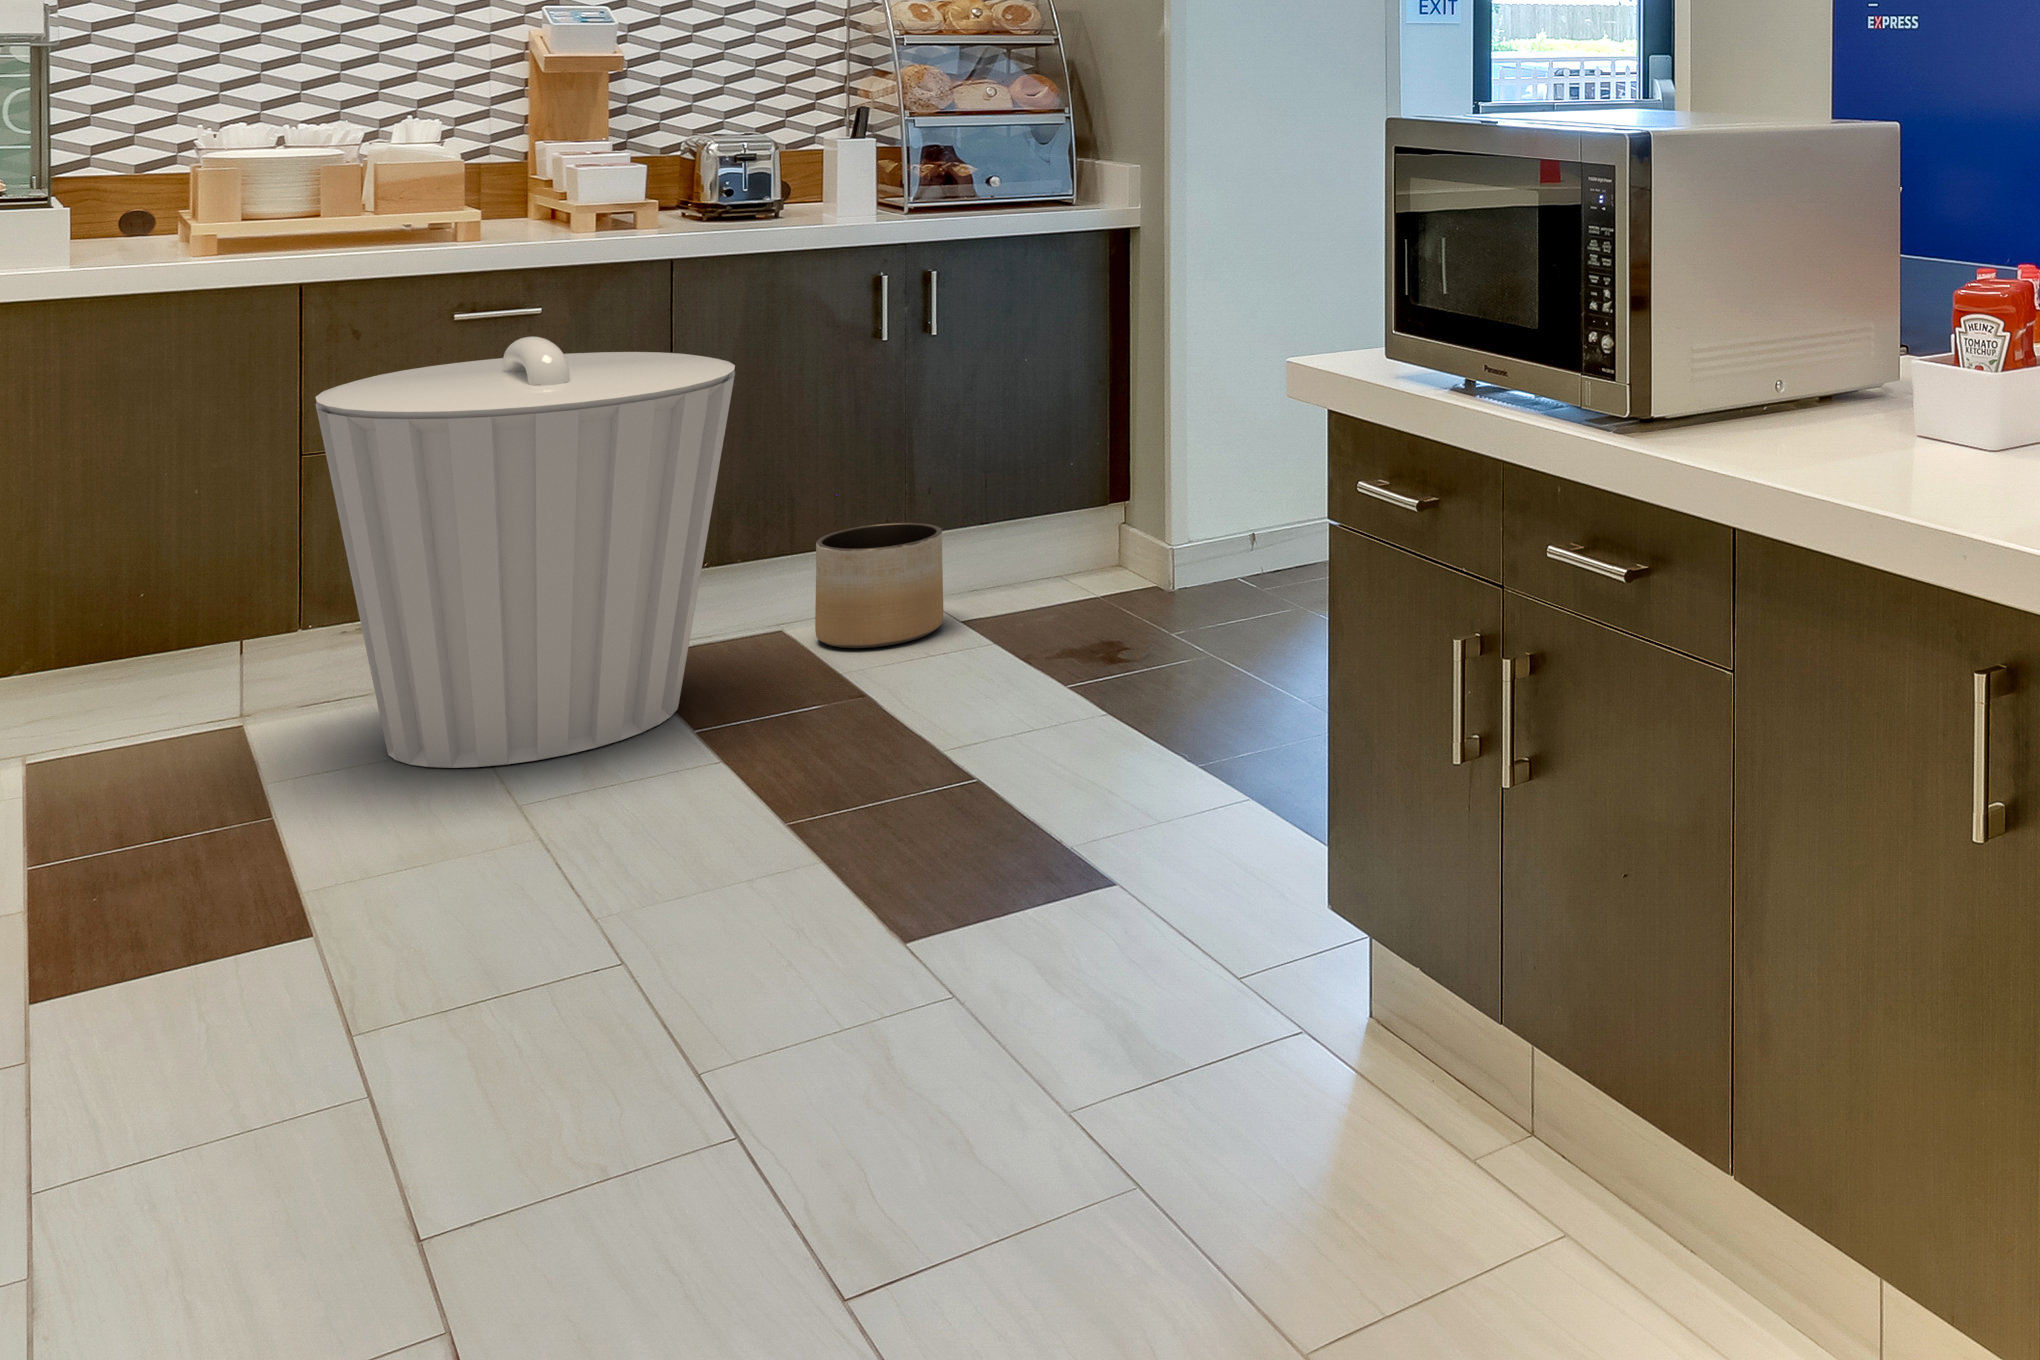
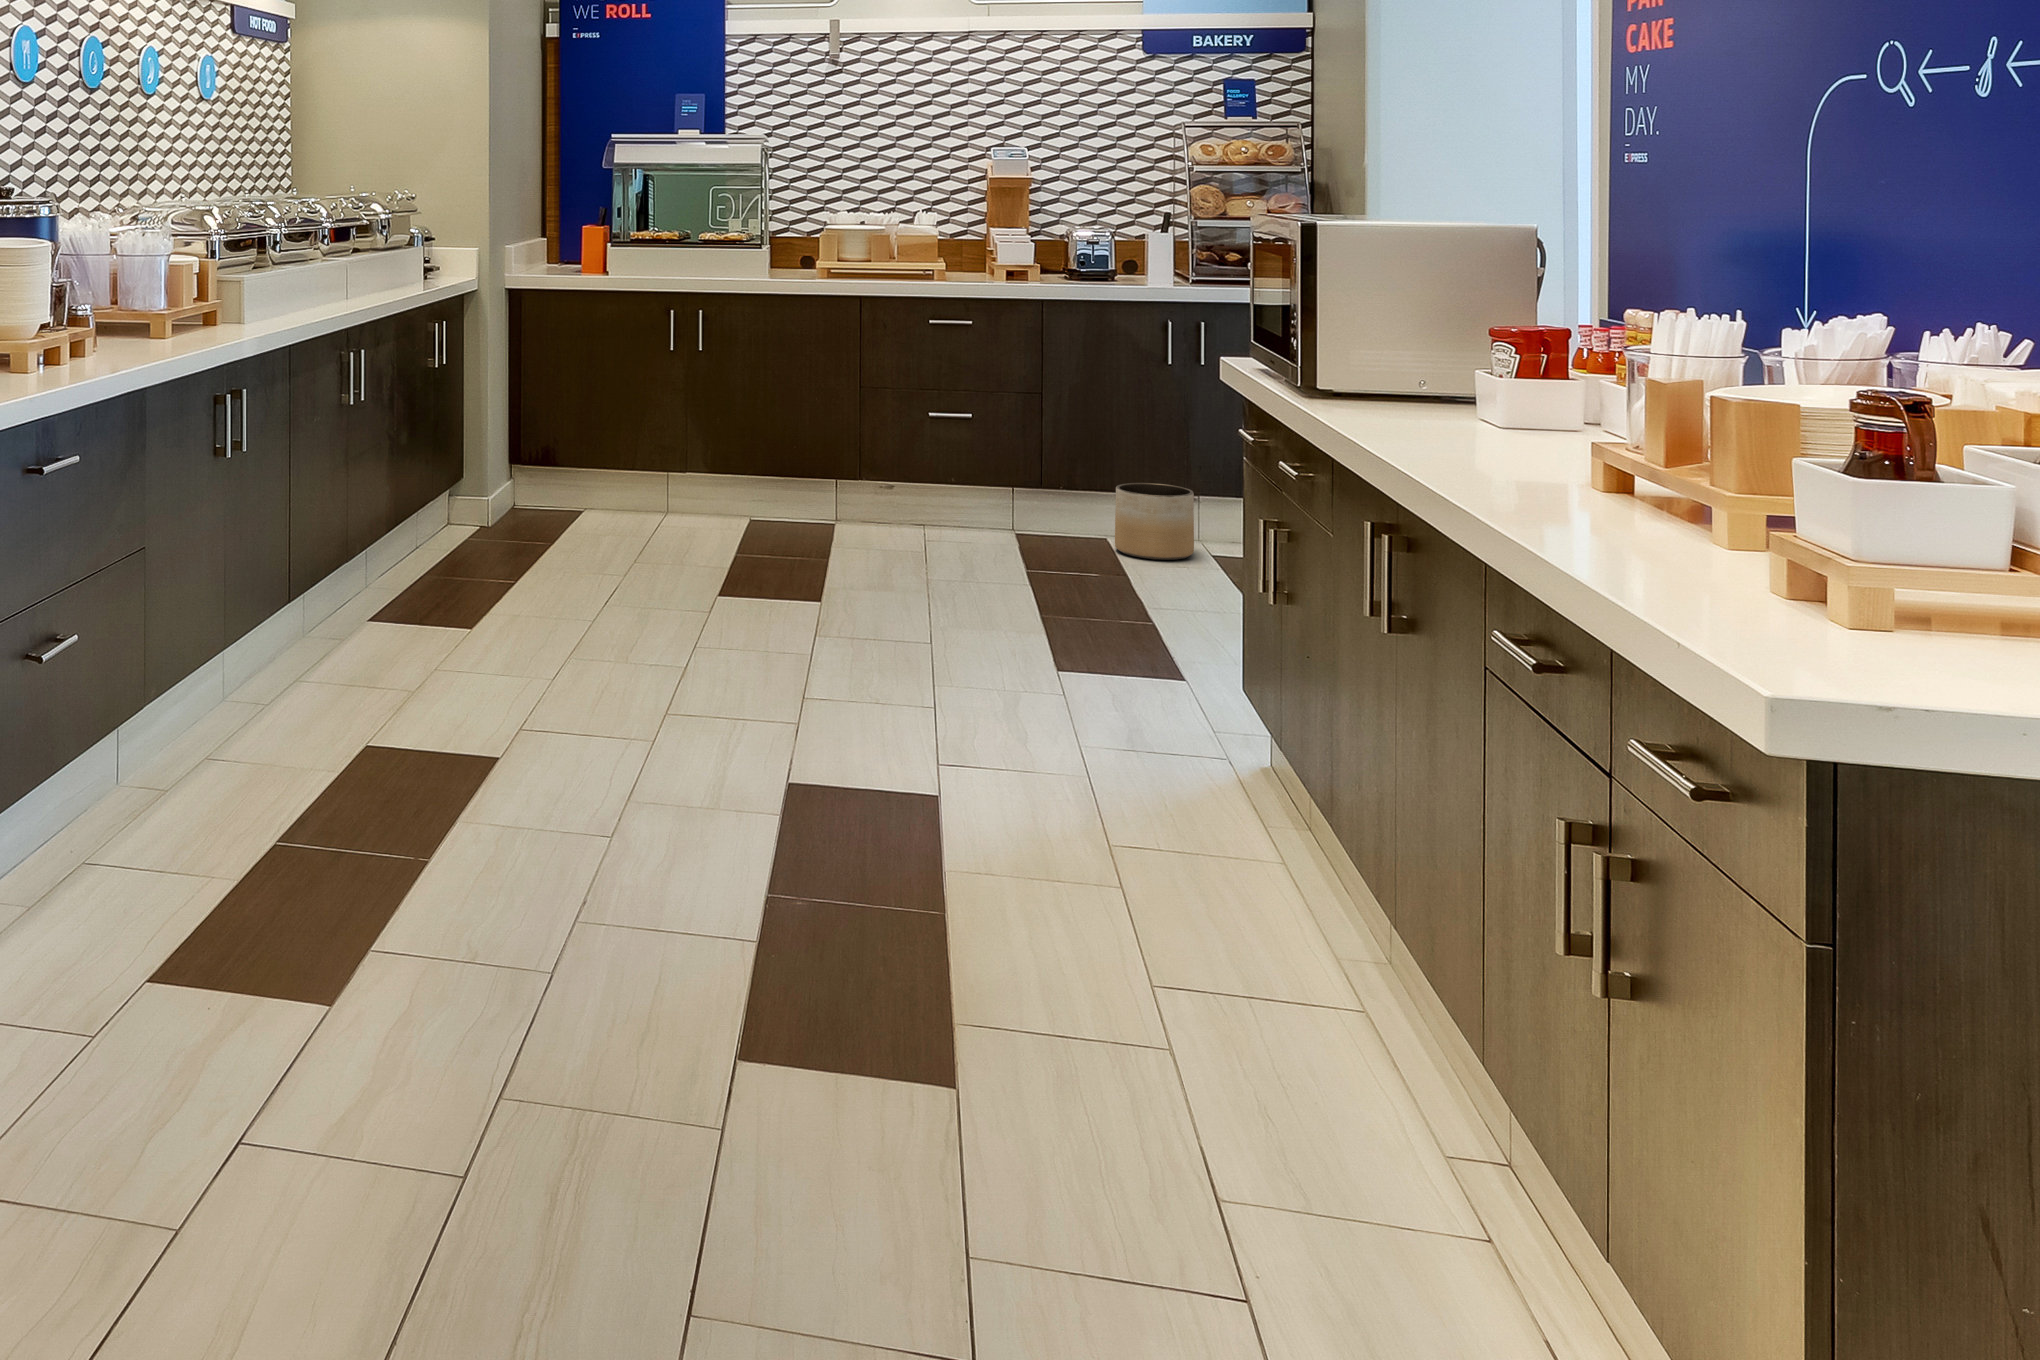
trash can: present [316,336,735,768] -> none [856,335,1057,568]

